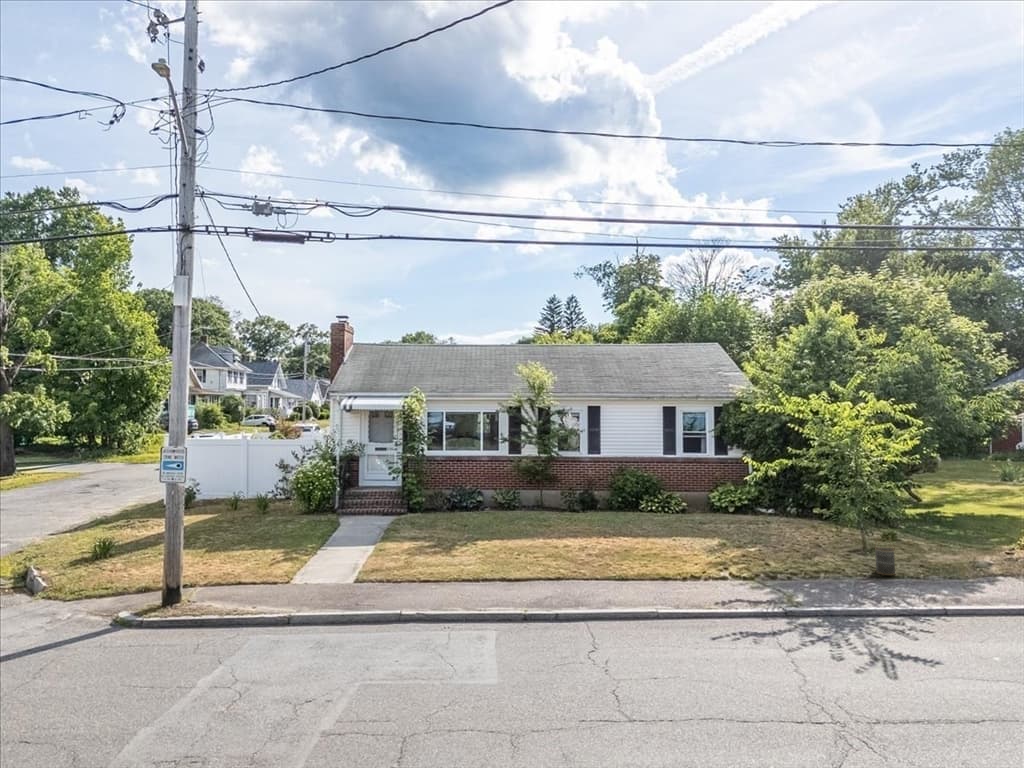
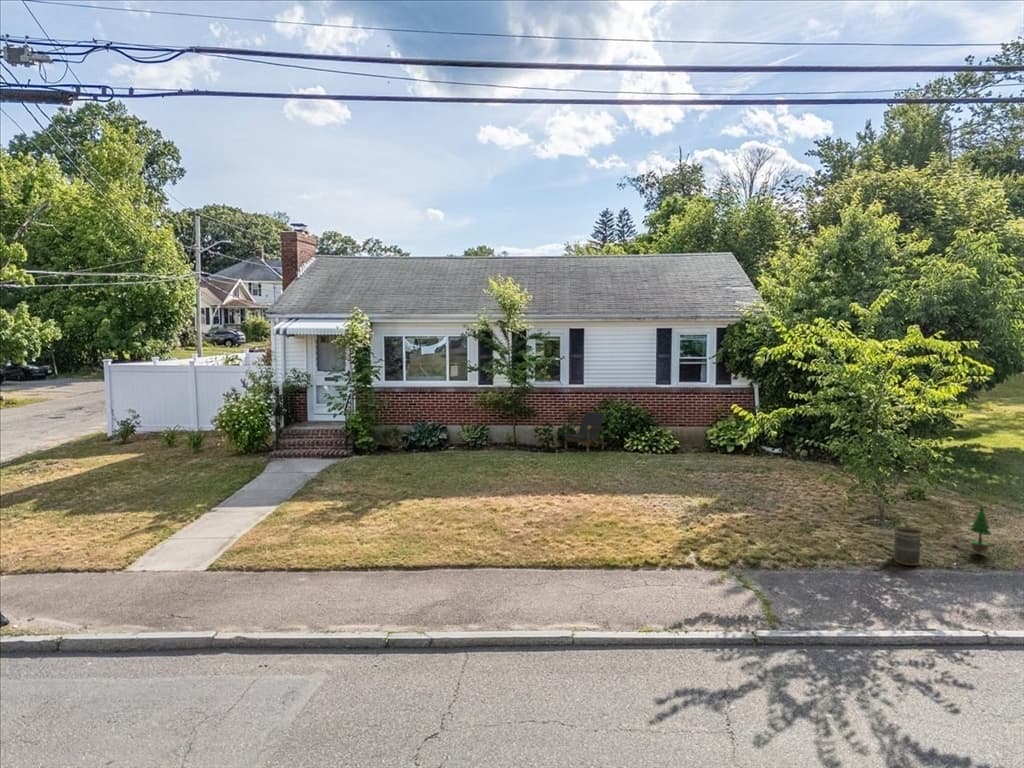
lounge chair: none [589,477,623,512] -> present [564,412,604,453]
potted tree: none [929,531,946,569] -> present [970,507,991,555]

